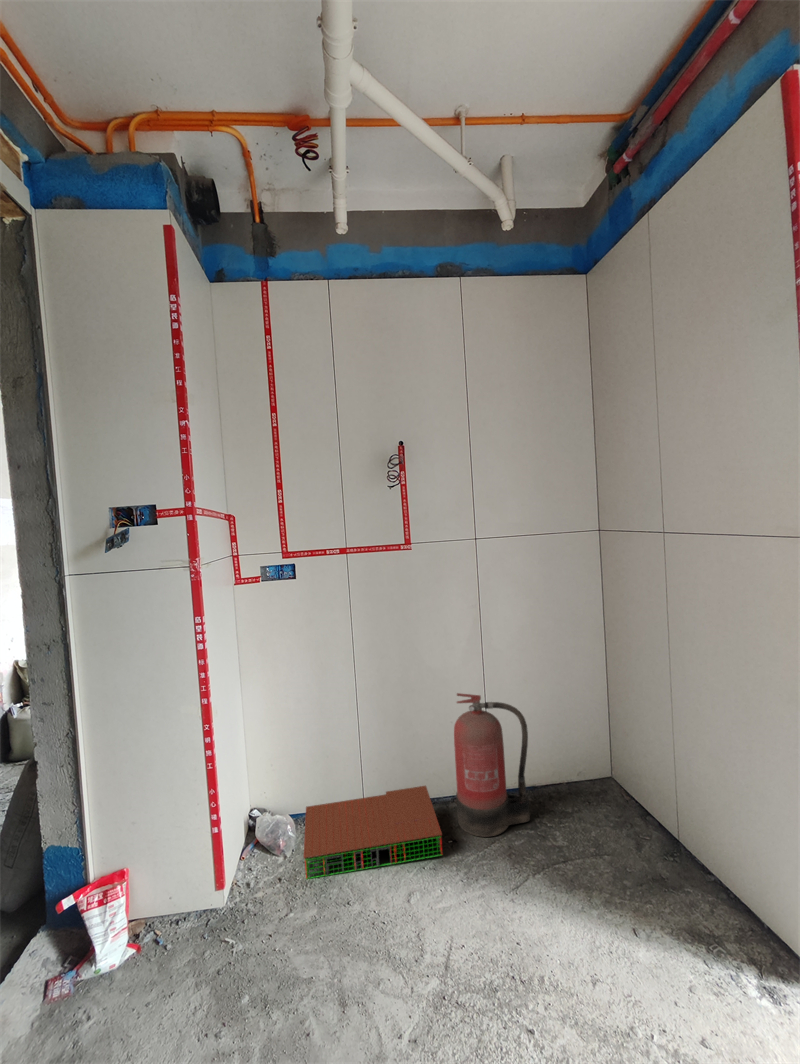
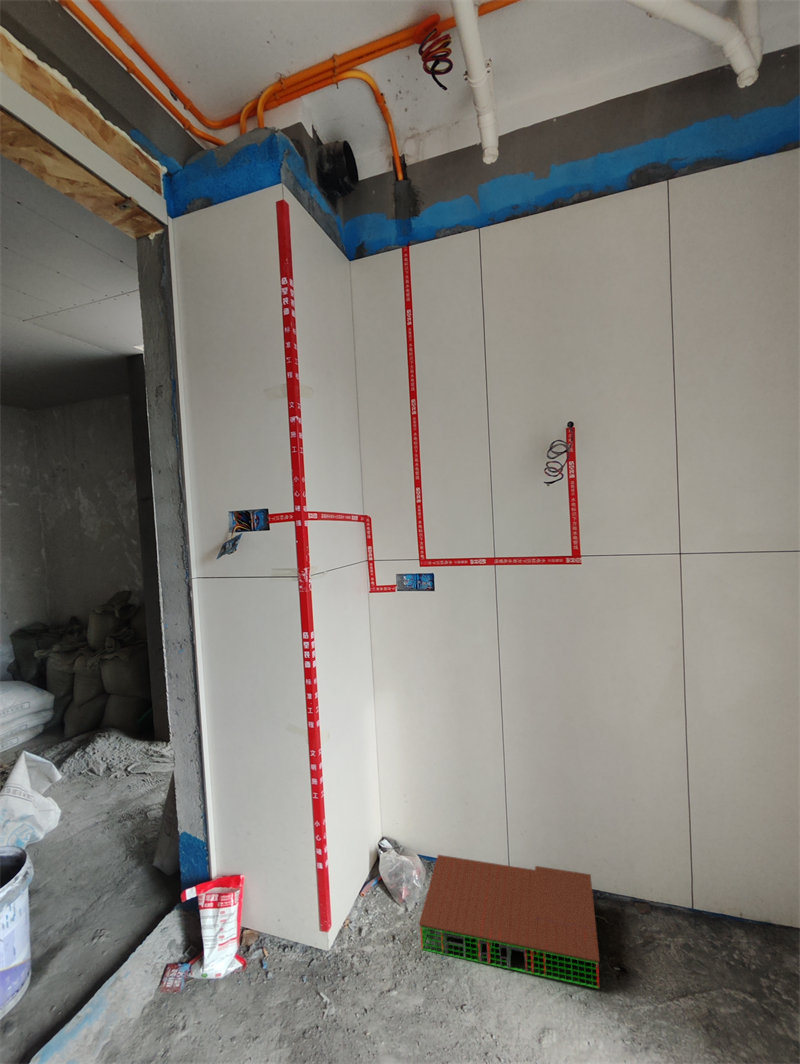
fire extinguisher: present [454,693,530,837] -> none [631,767,754,988]

